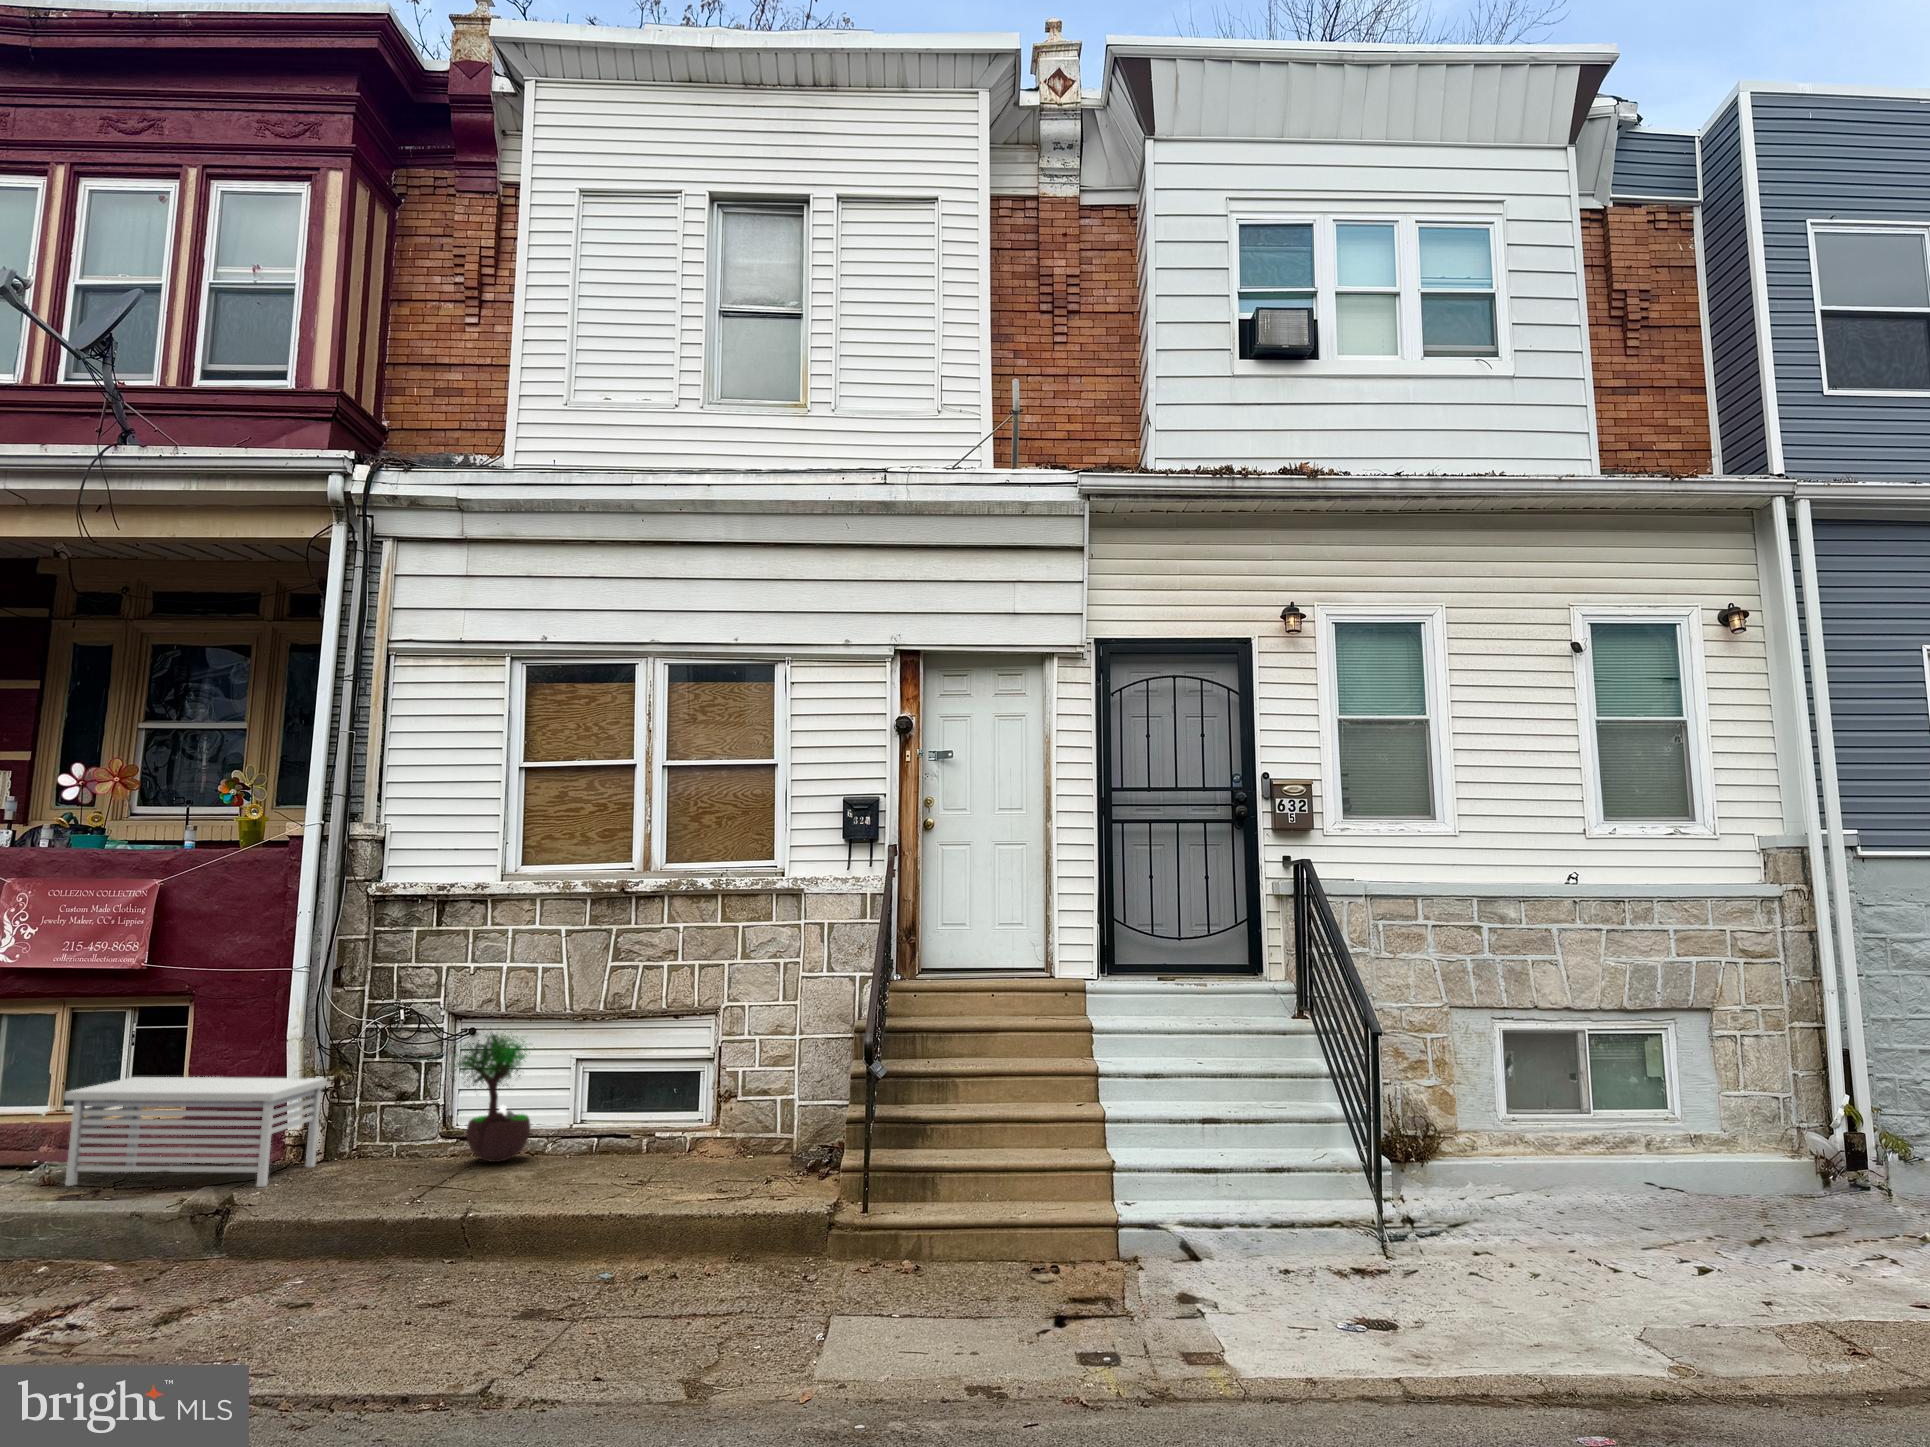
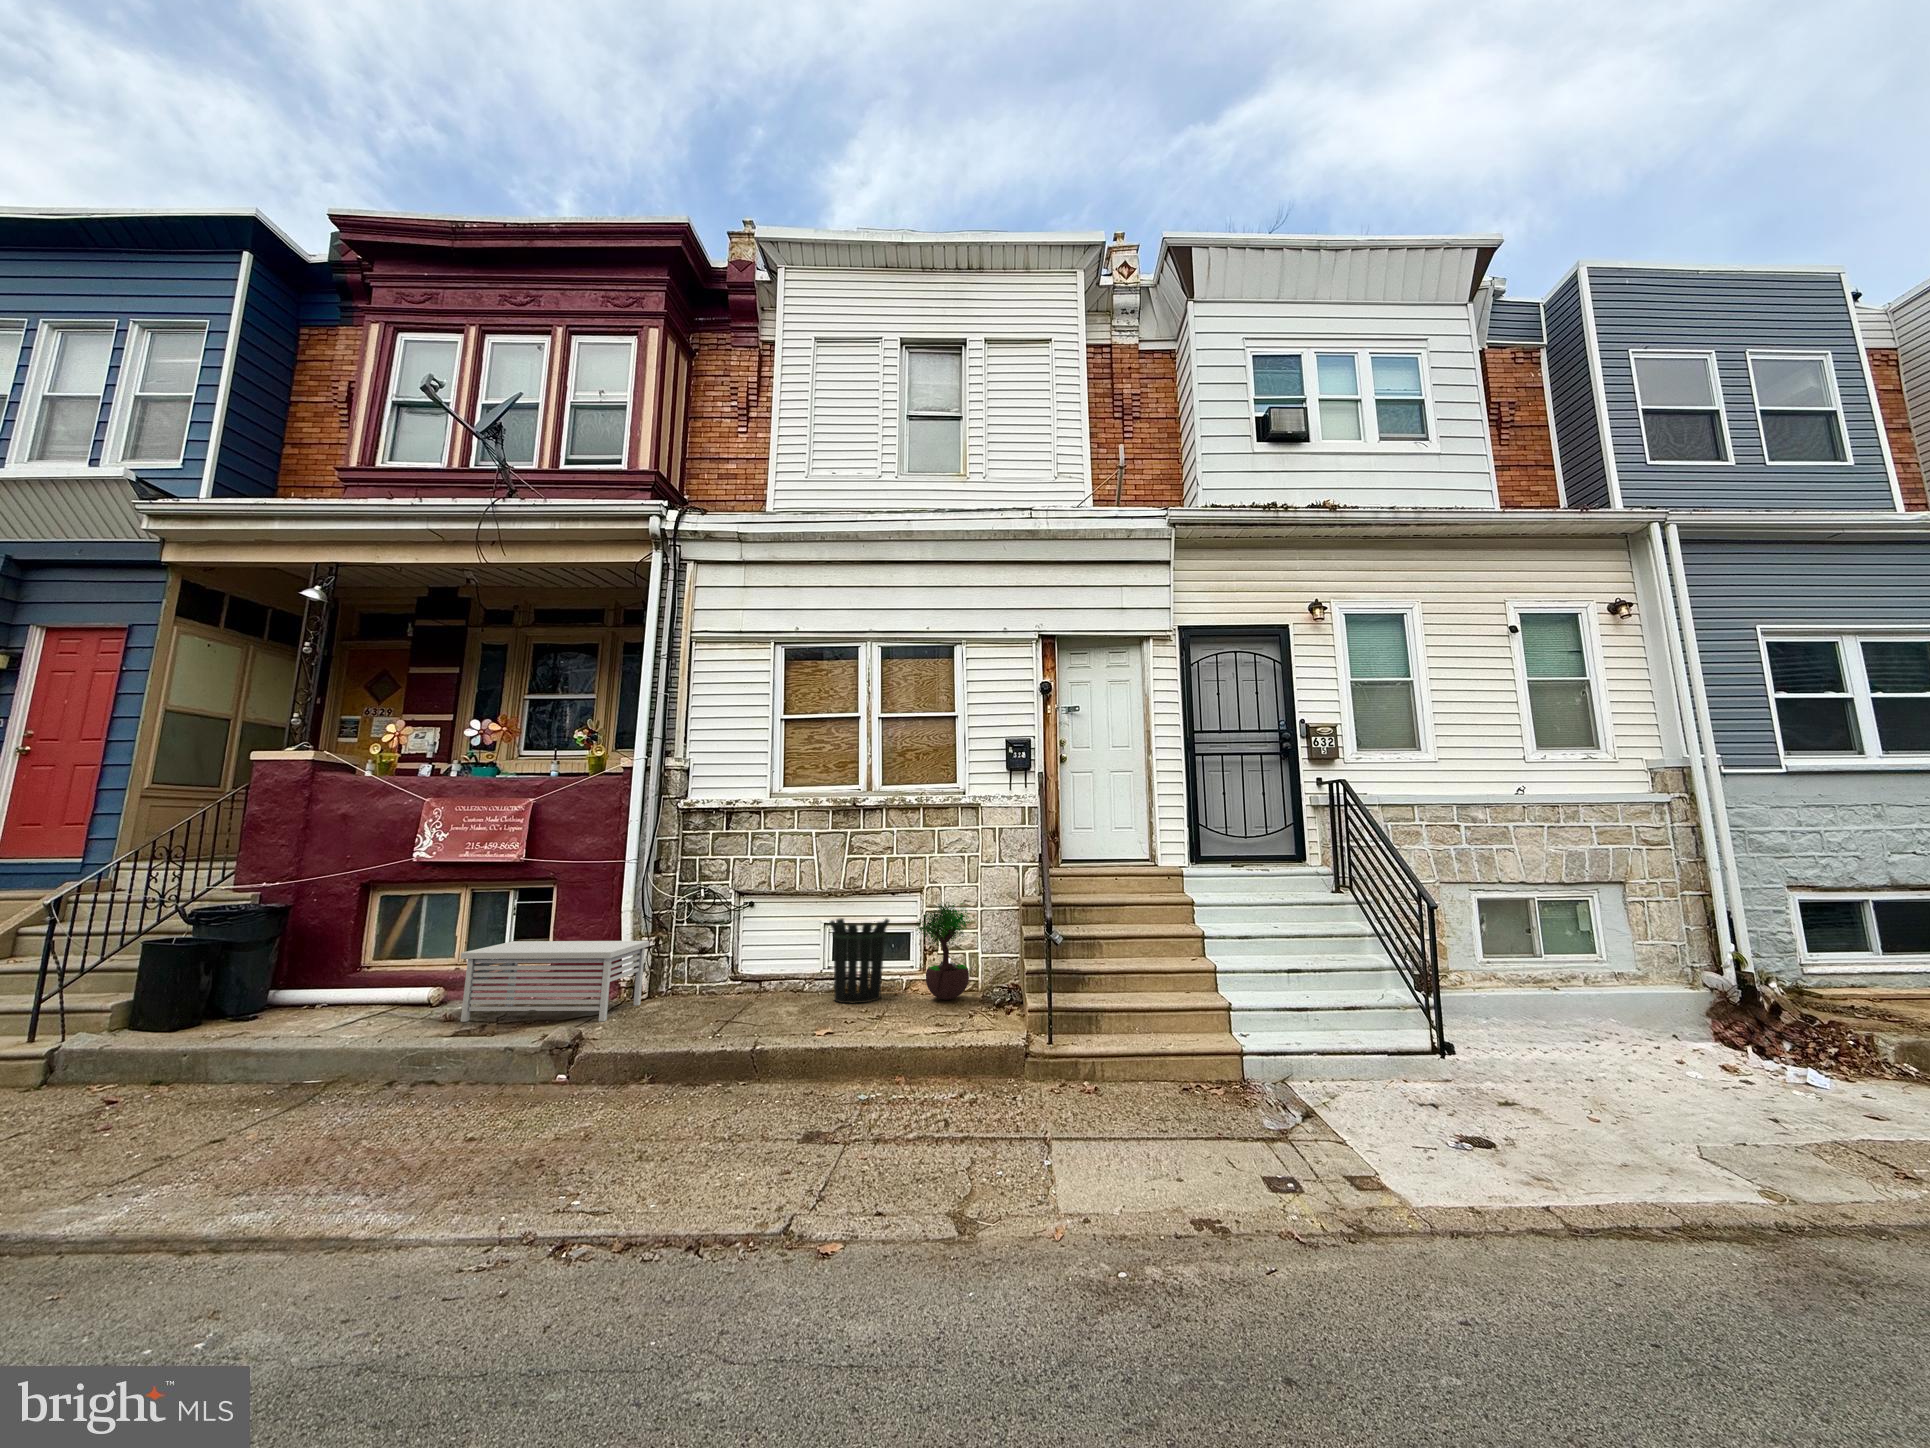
potted tree: present [453,1028,535,1162] -> present [917,901,970,1000]
waste bin: none [582,1048,669,1167] -> present [830,918,889,1003]

